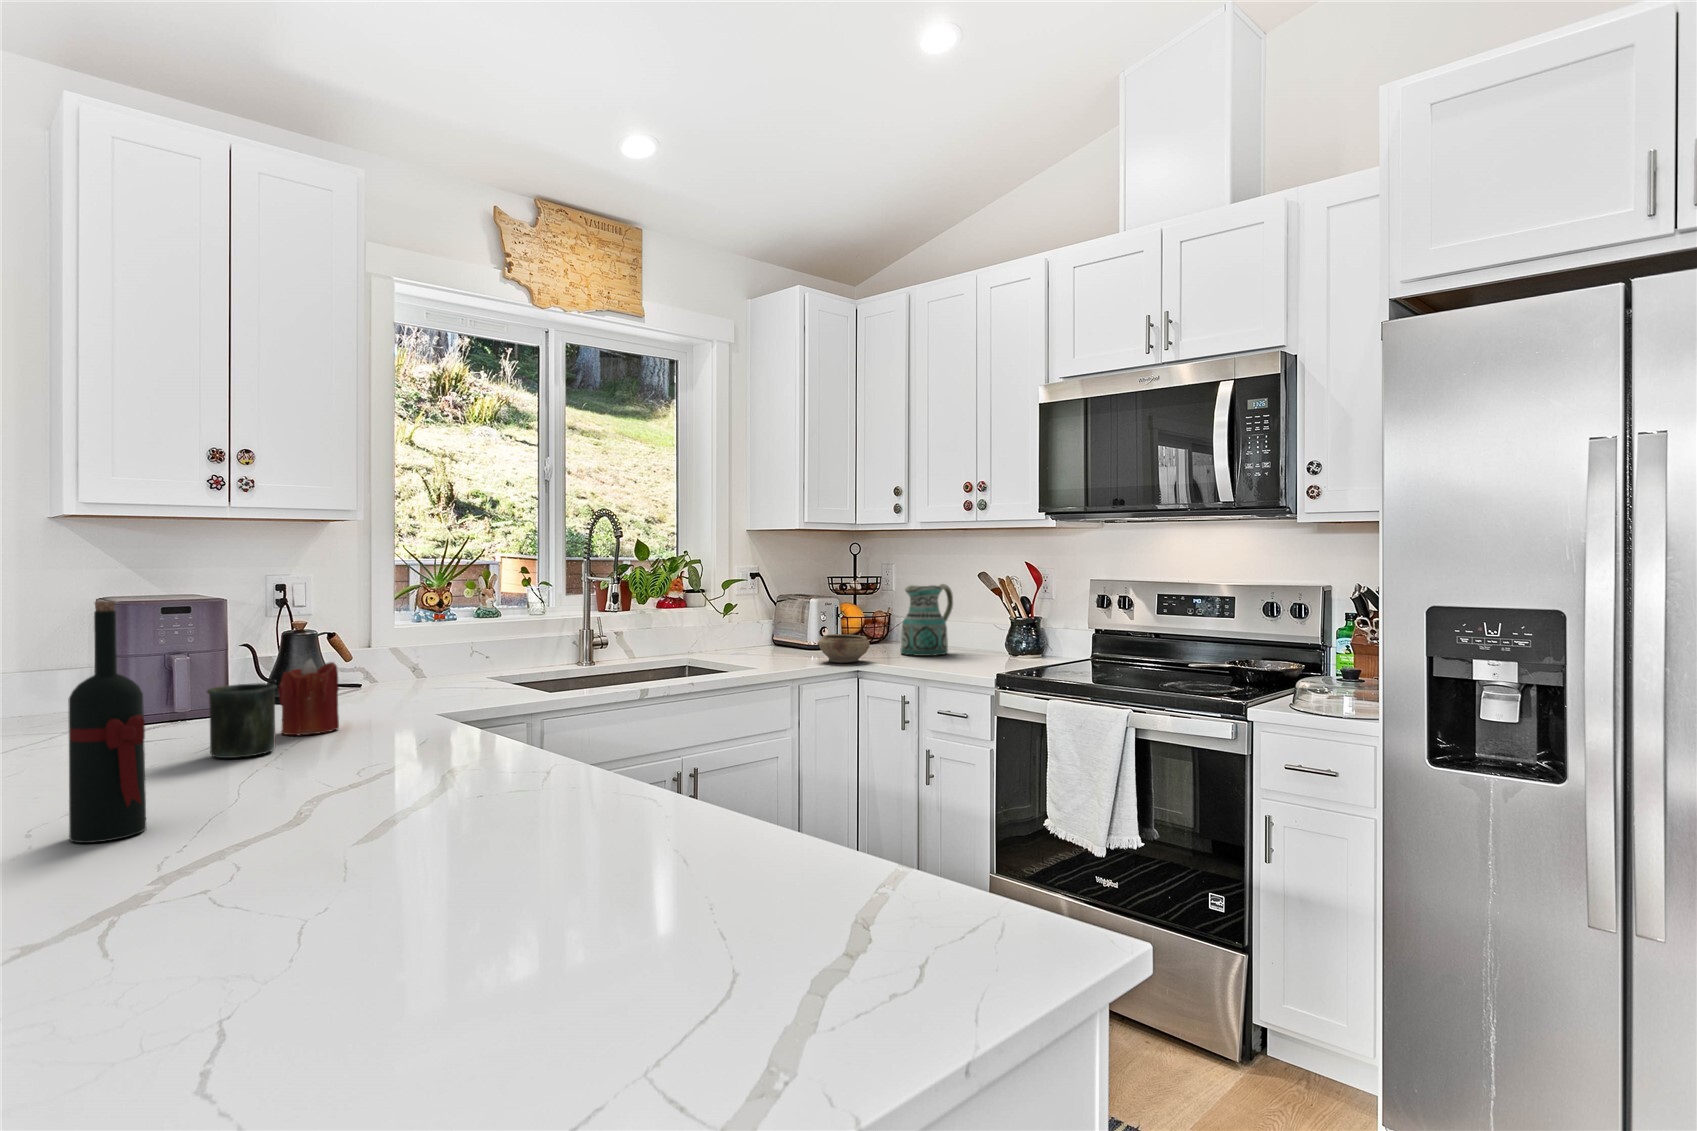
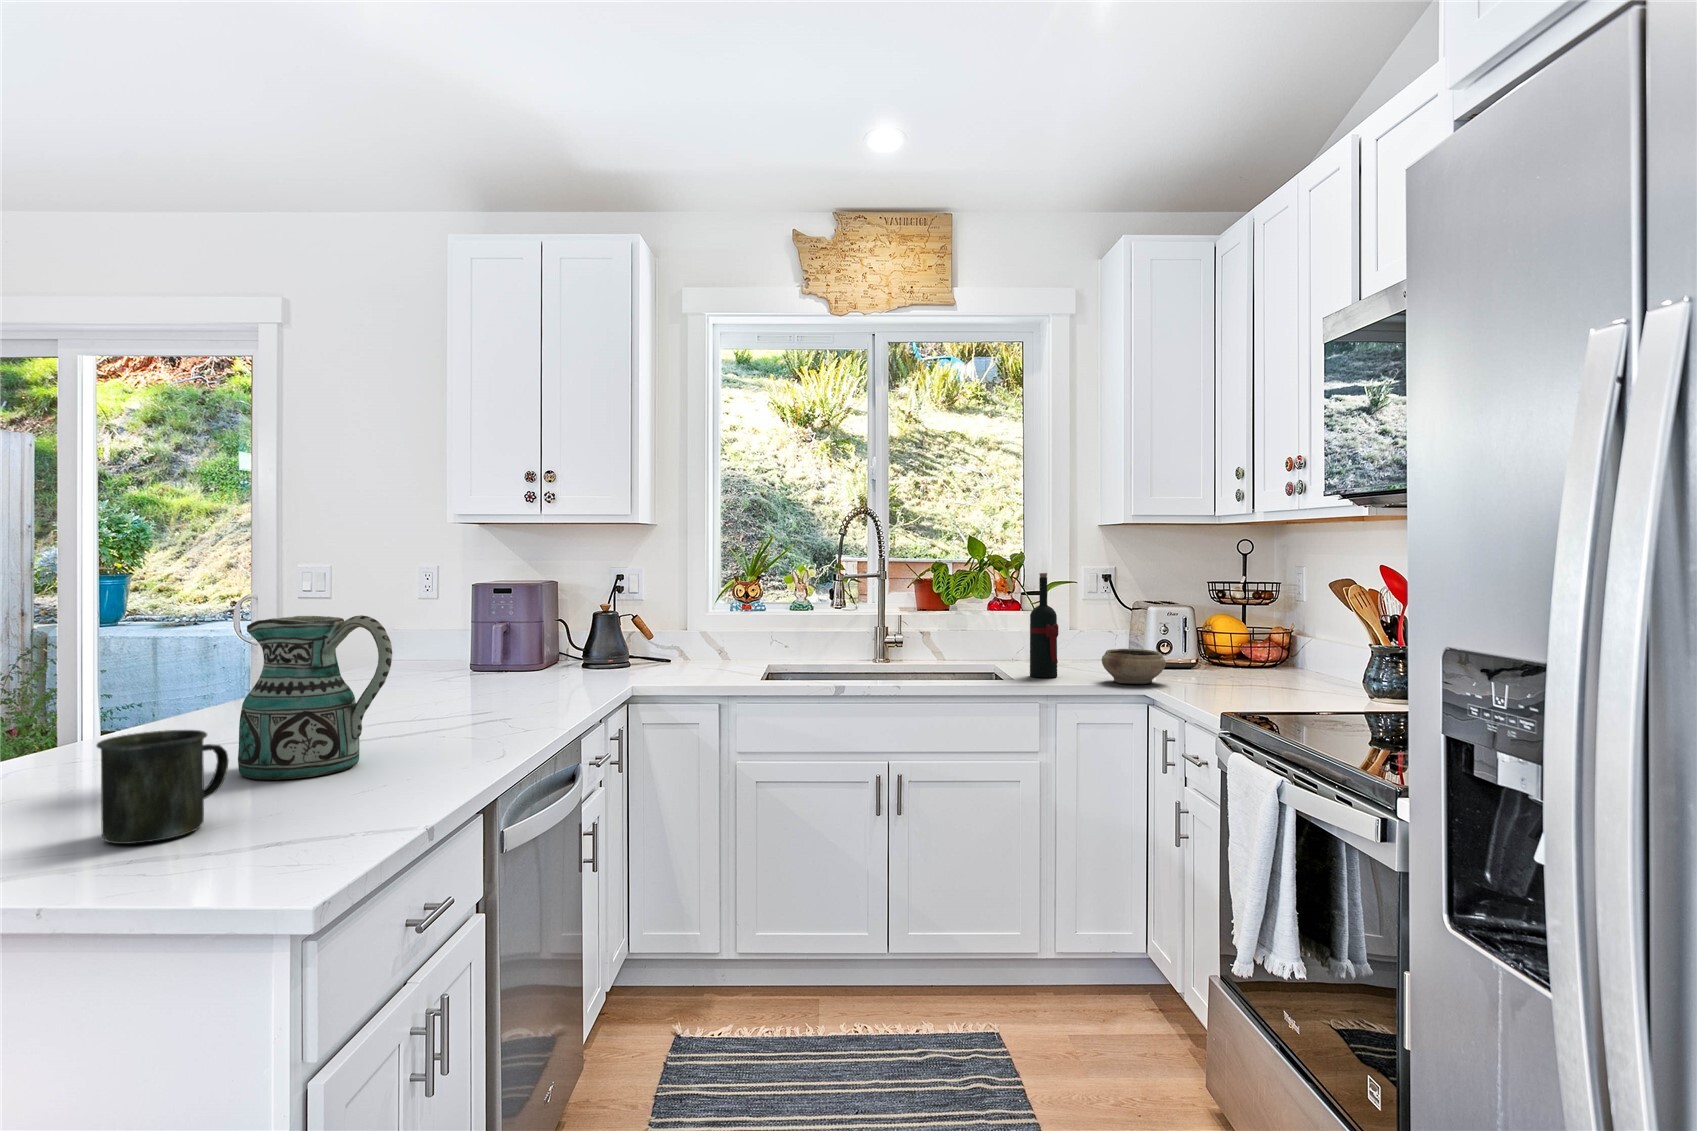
ceramic pitcher: present [900,584,953,656] -> present [238,615,392,779]
wine bottle: present [68,601,146,843] -> present [1030,573,1058,678]
candle: present [279,659,339,735] -> none [490,635,532,696]
mug: present [207,683,277,758] -> present [97,730,229,844]

